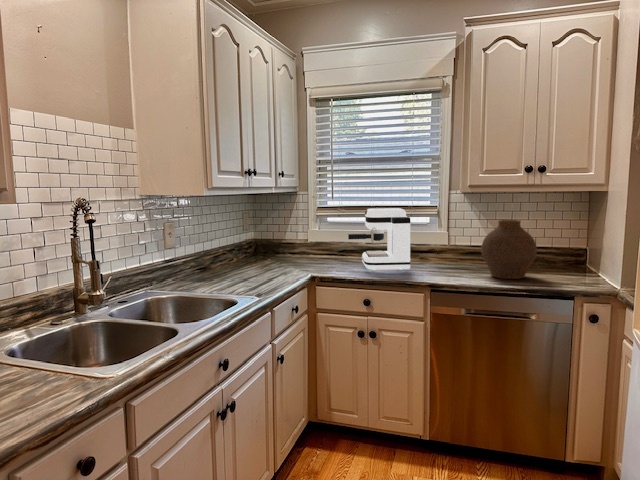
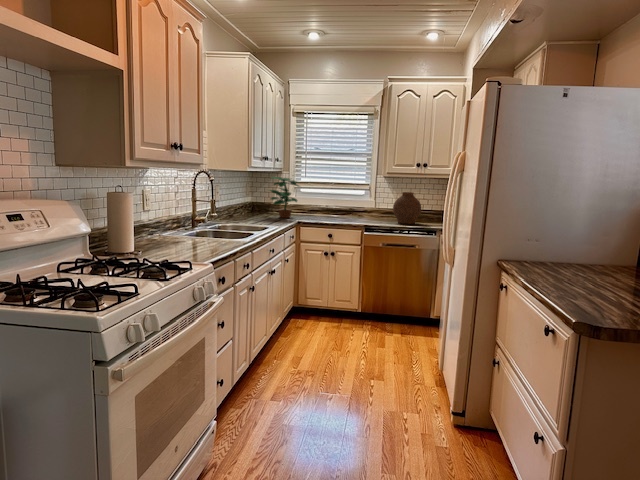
potted plant: none [263,202,318,270] -> present [270,177,299,218]
coffee maker: present [348,208,410,271] -> none [318,183,355,220]

